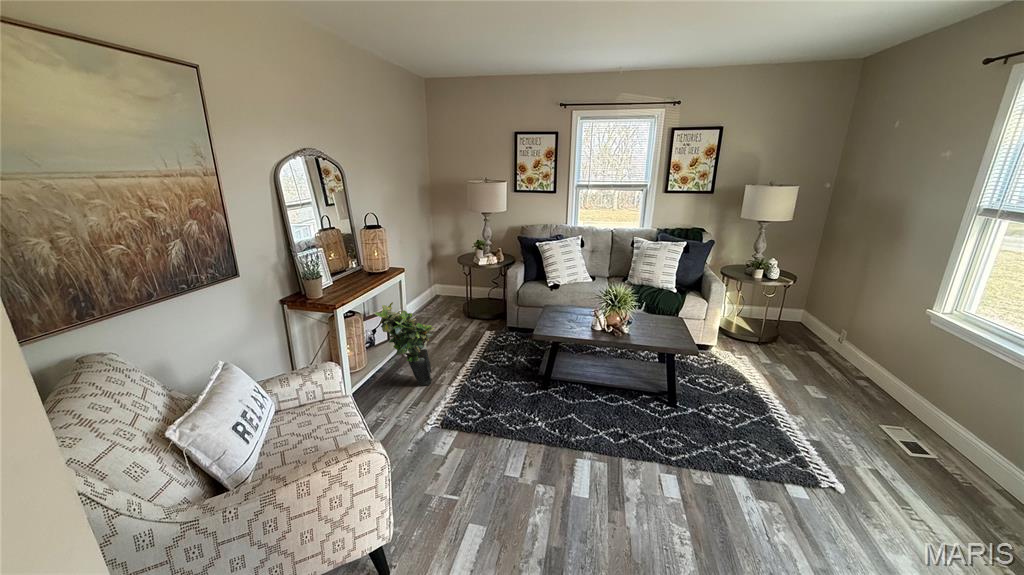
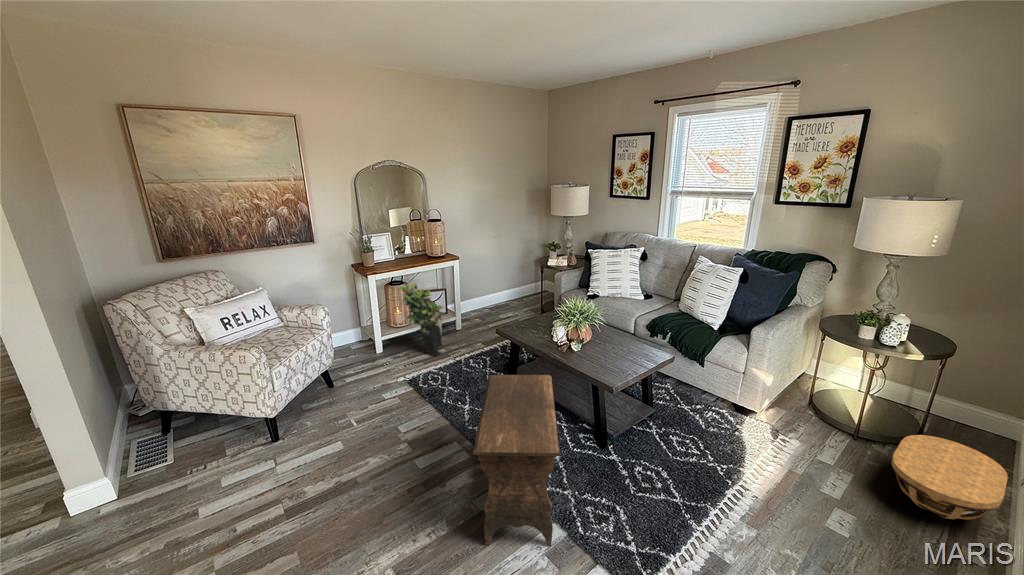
basket: none [797,326,864,367] -> present [891,435,1008,519]
footstool: none [633,354,793,517] -> present [473,375,559,546]

